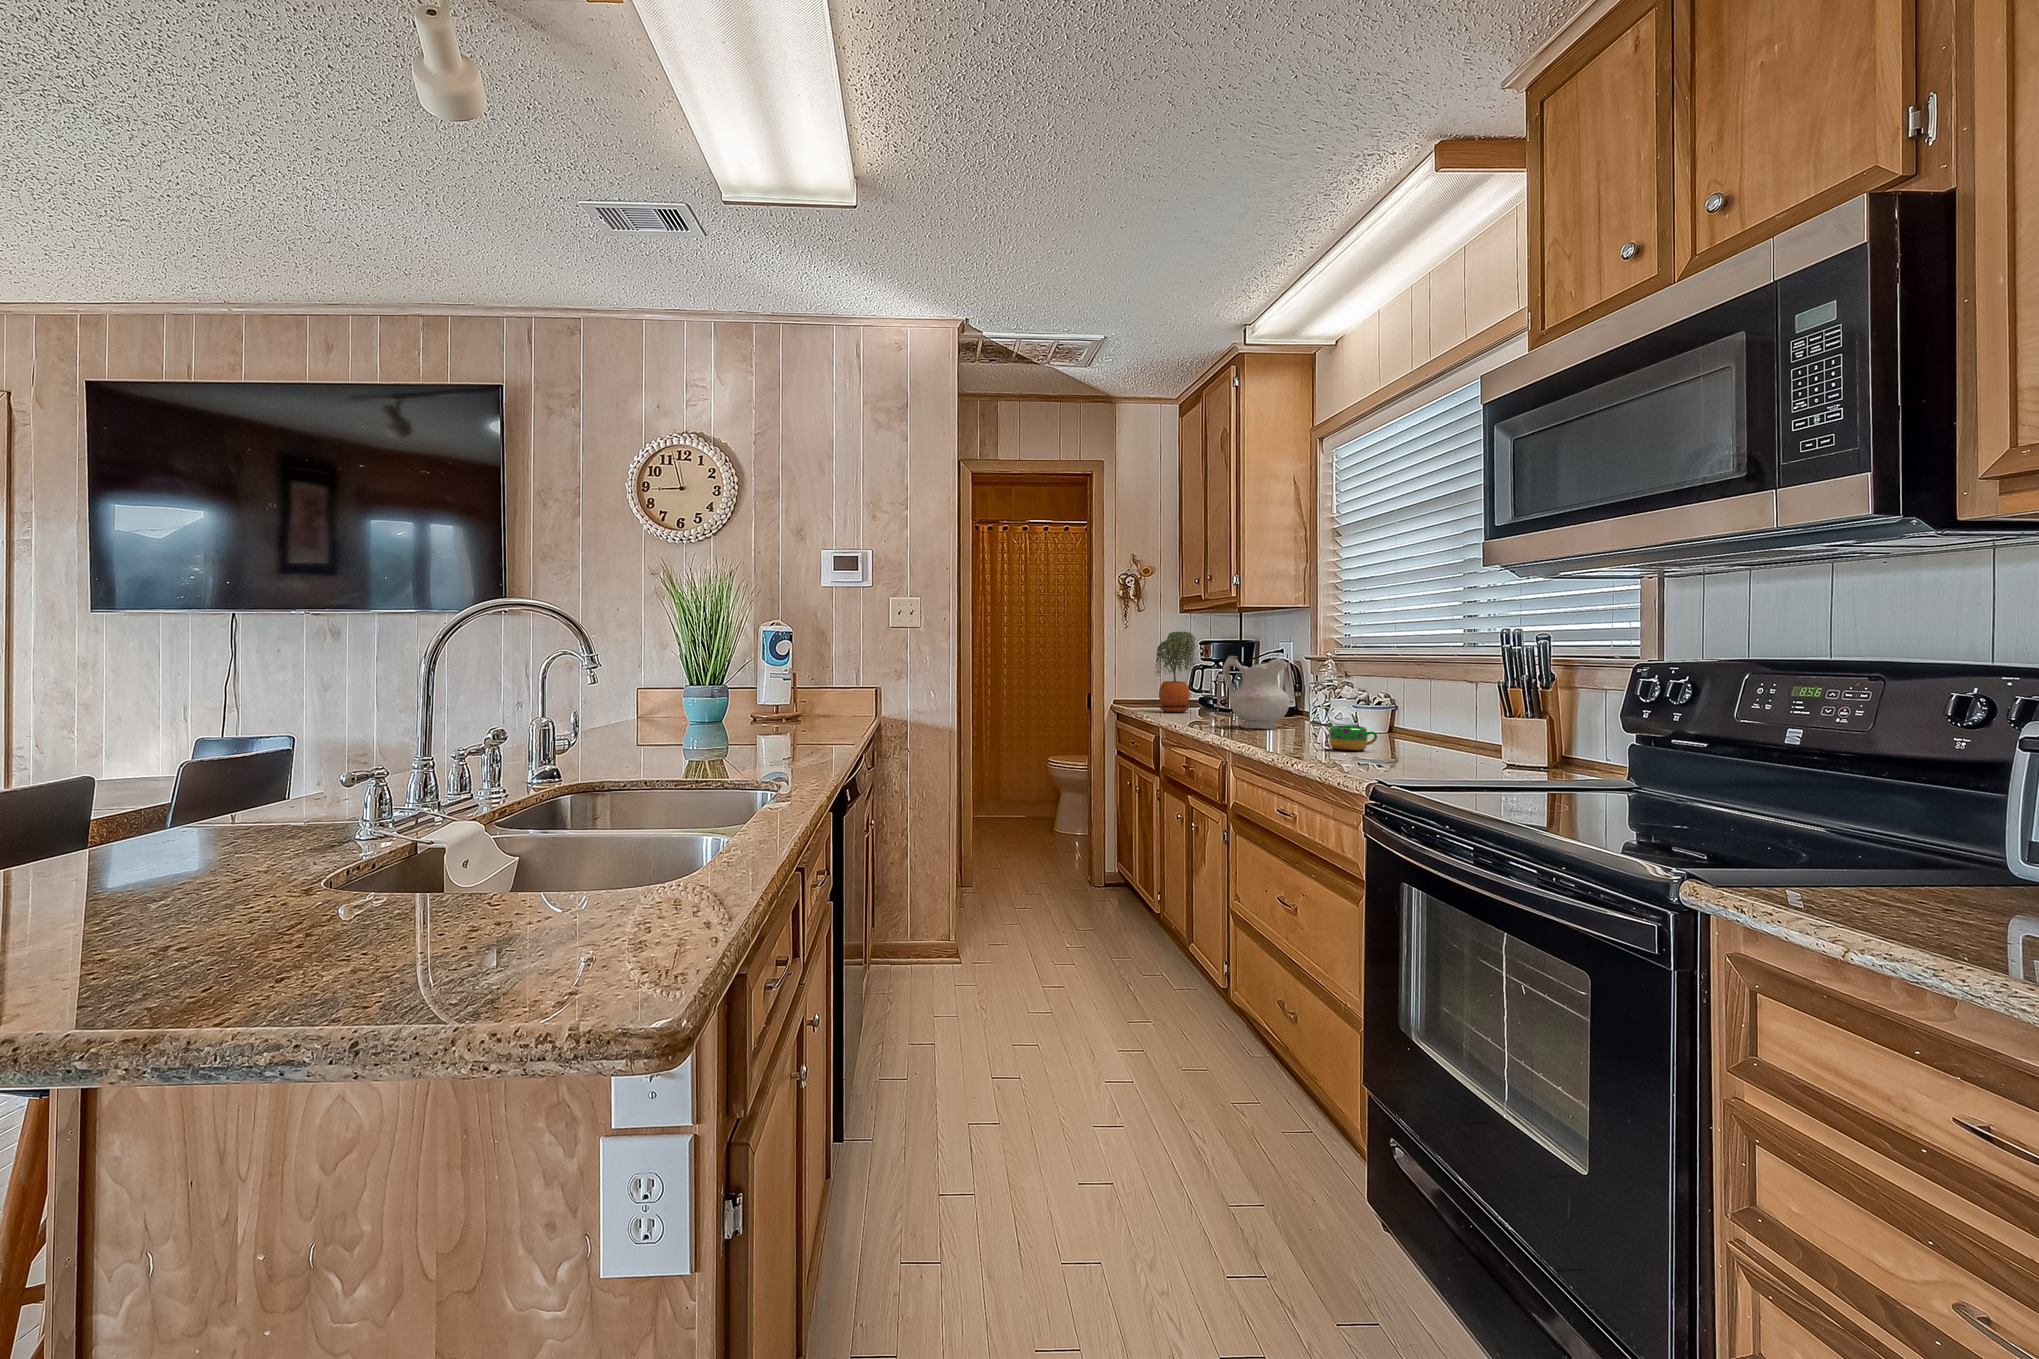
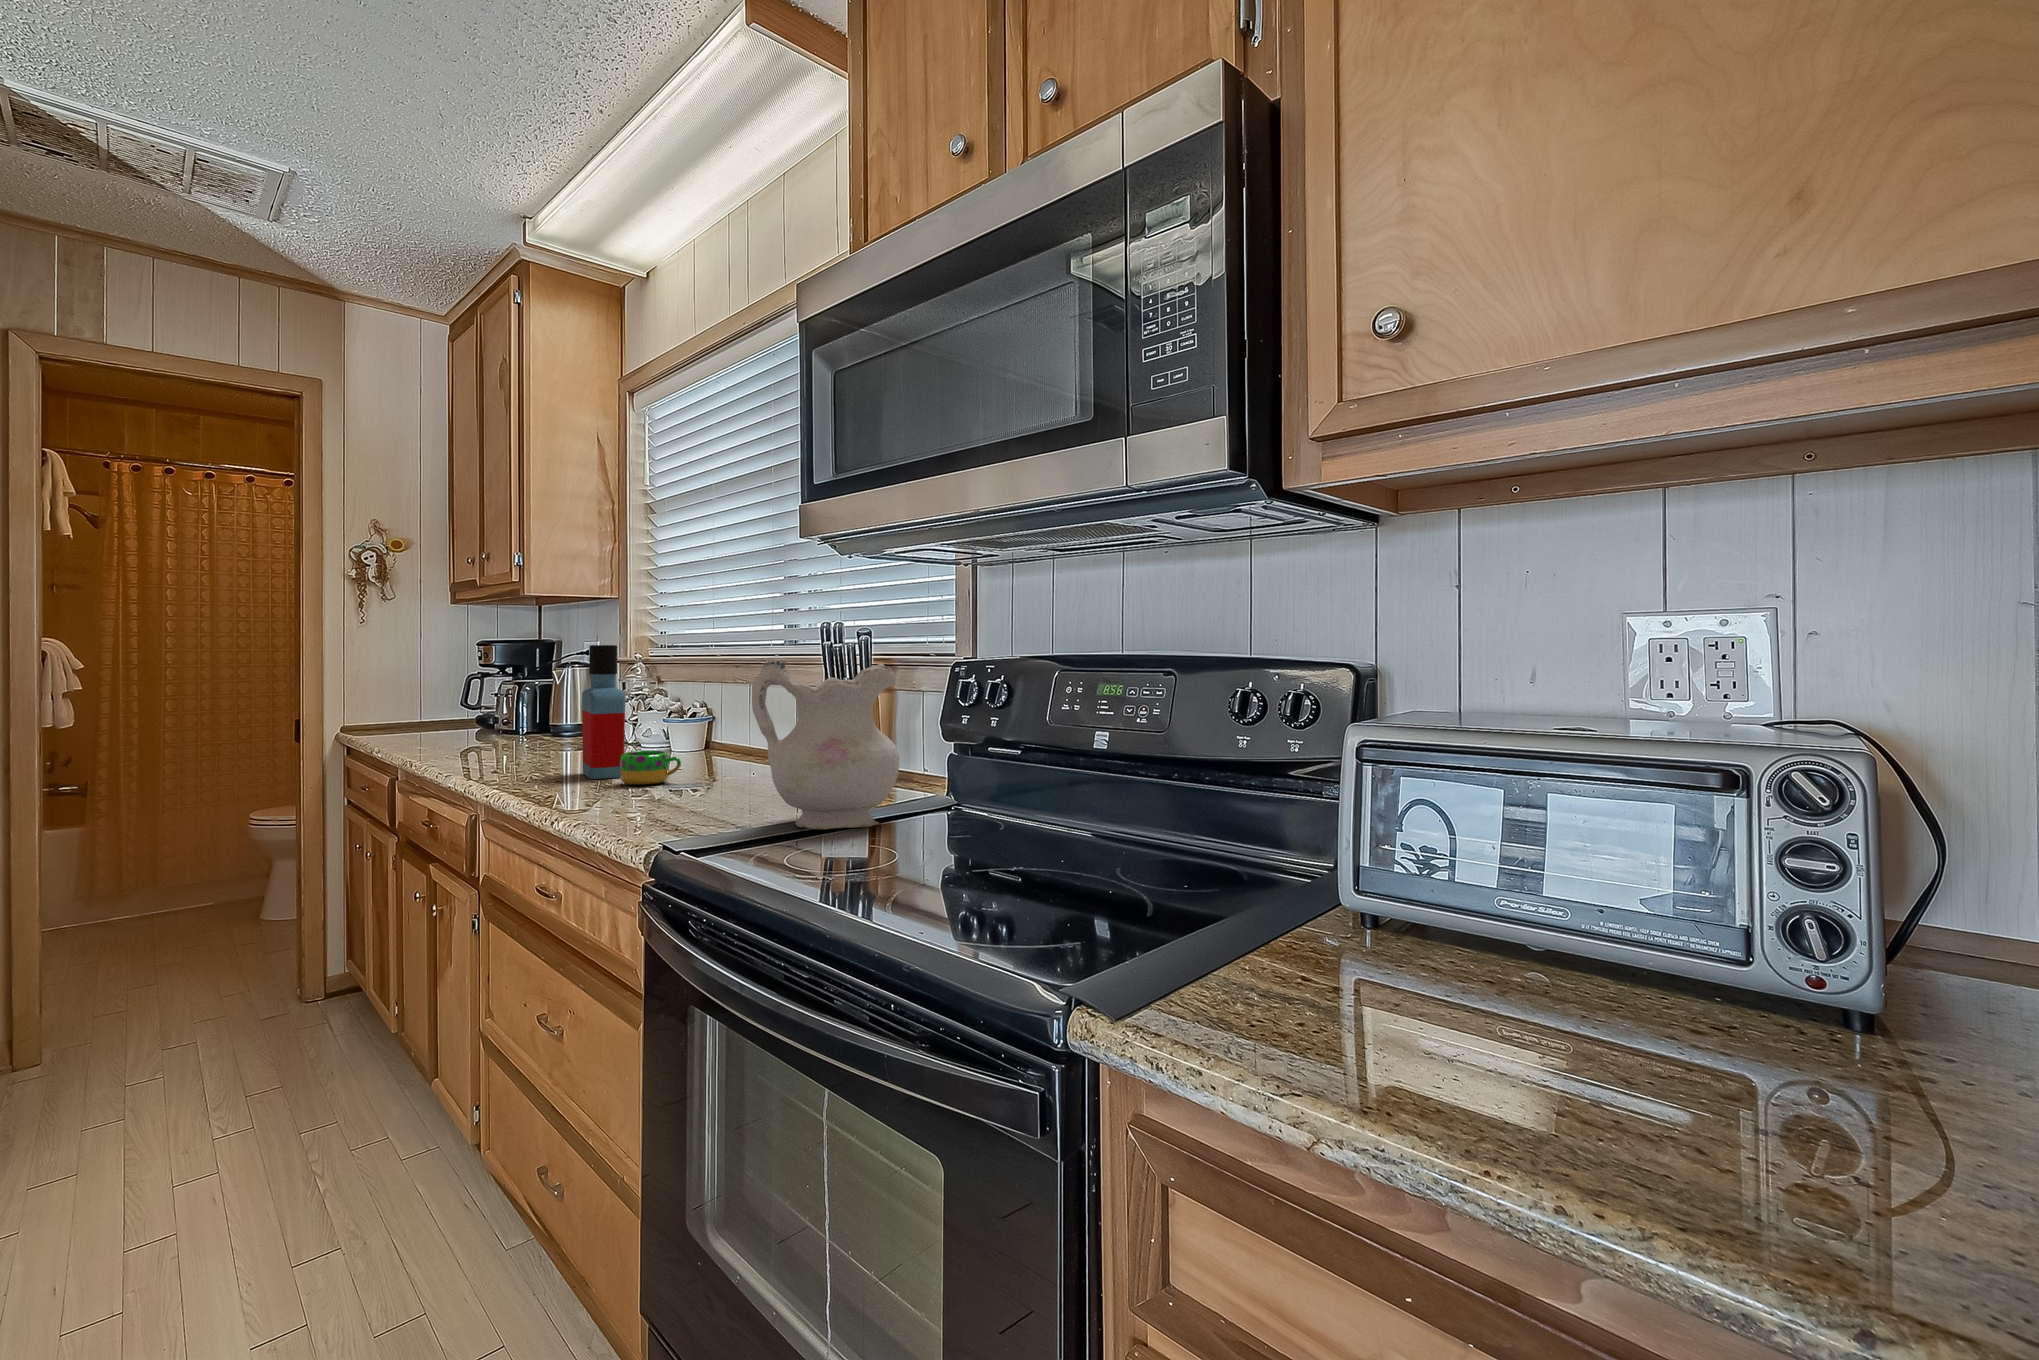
potted plant: present [1156,632,1195,713] -> none [400,629,471,741]
bottle: none [1296,645,1331,745] -> present [582,645,626,779]
ceramic pitcher: present [1223,656,1289,729] -> present [752,660,899,830]

